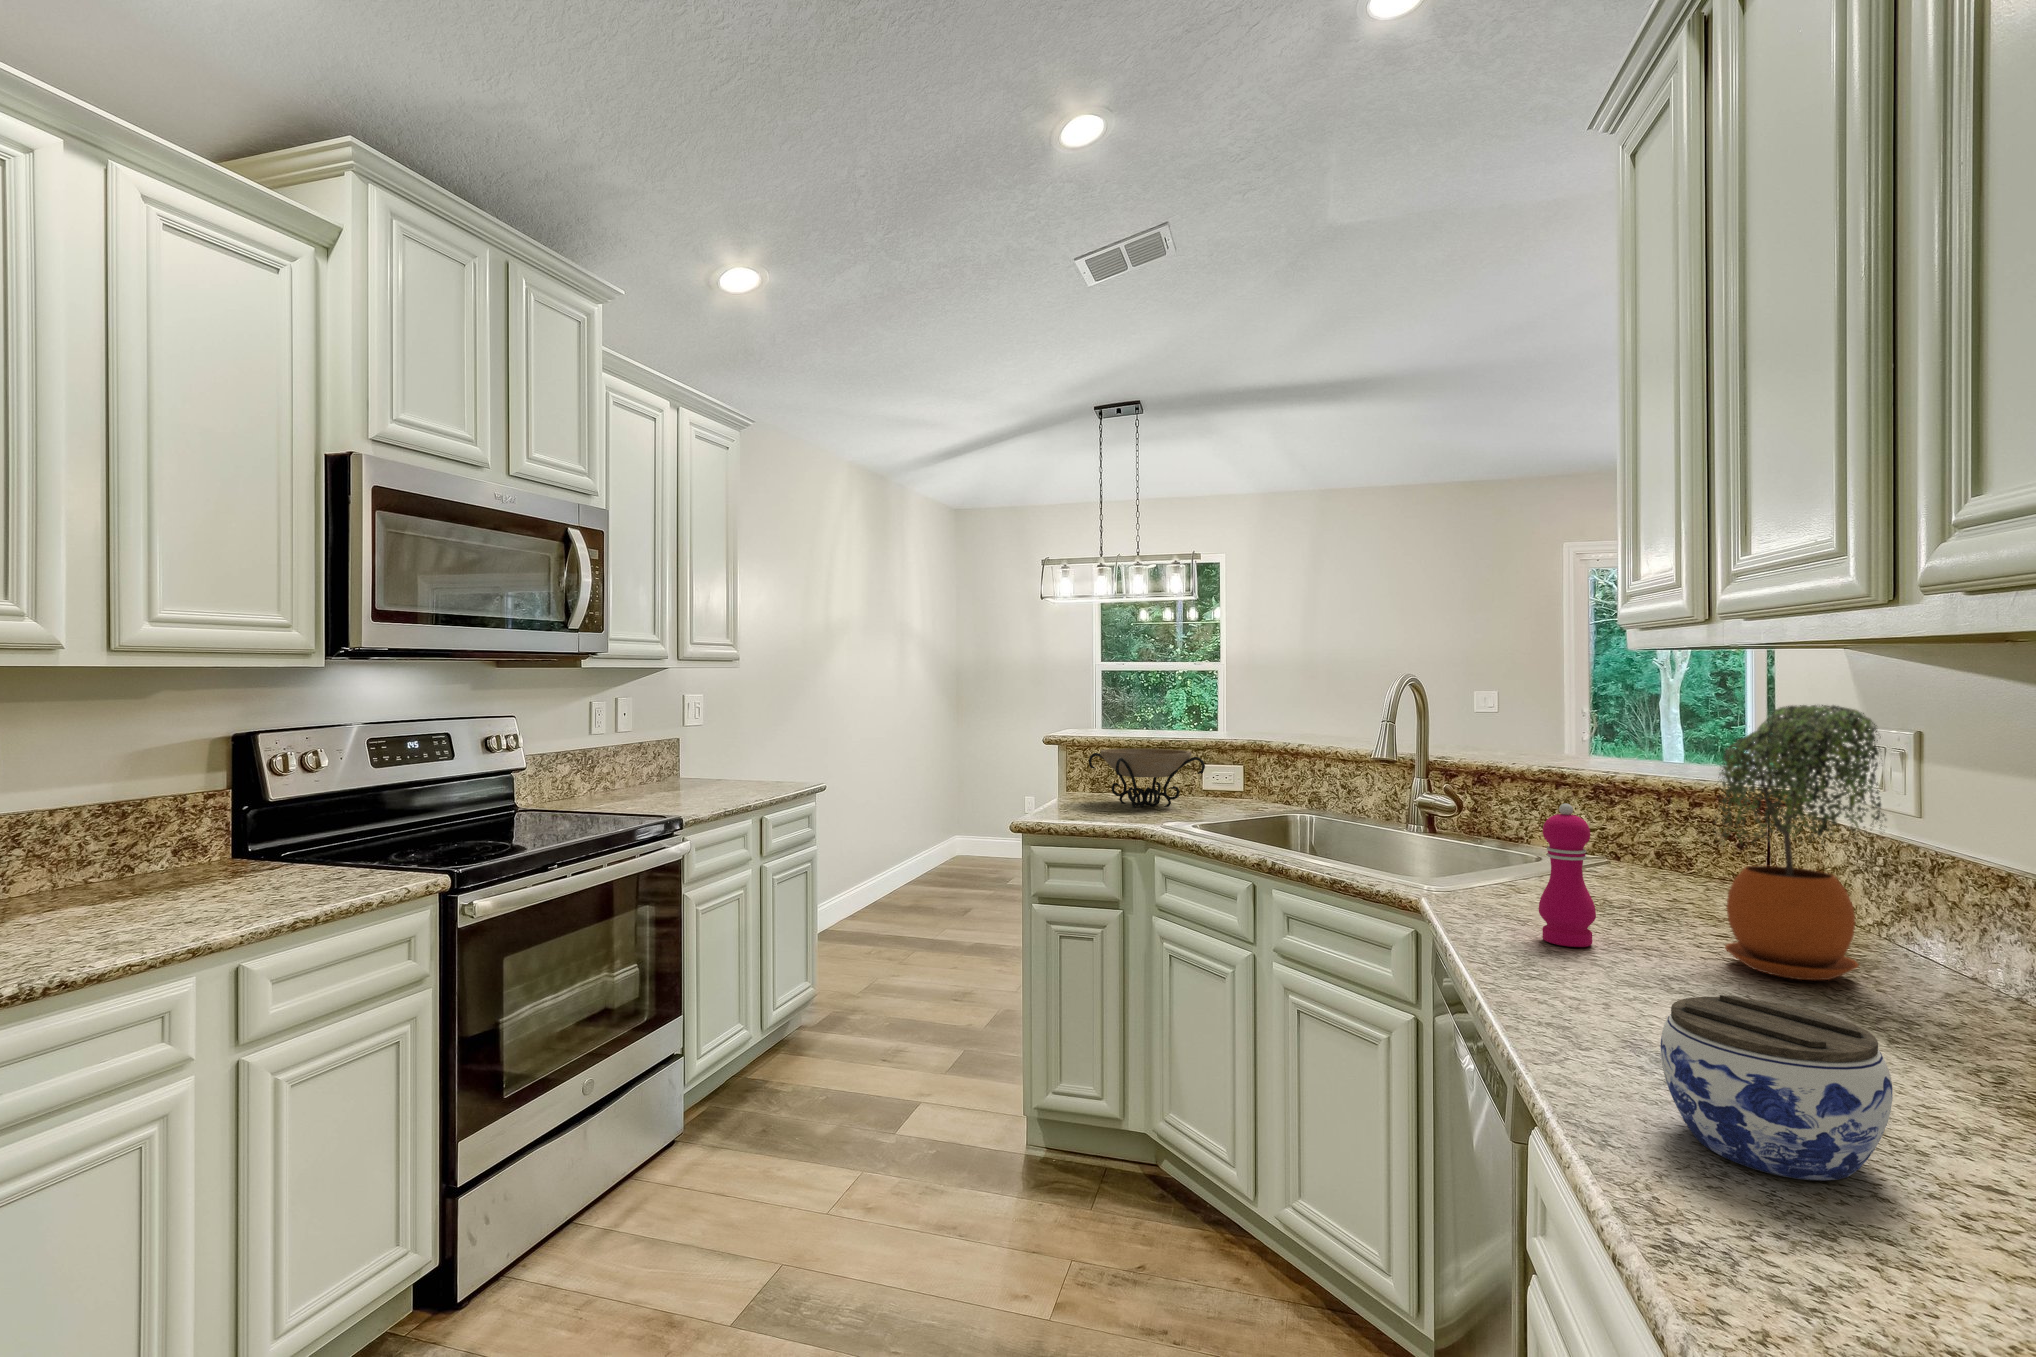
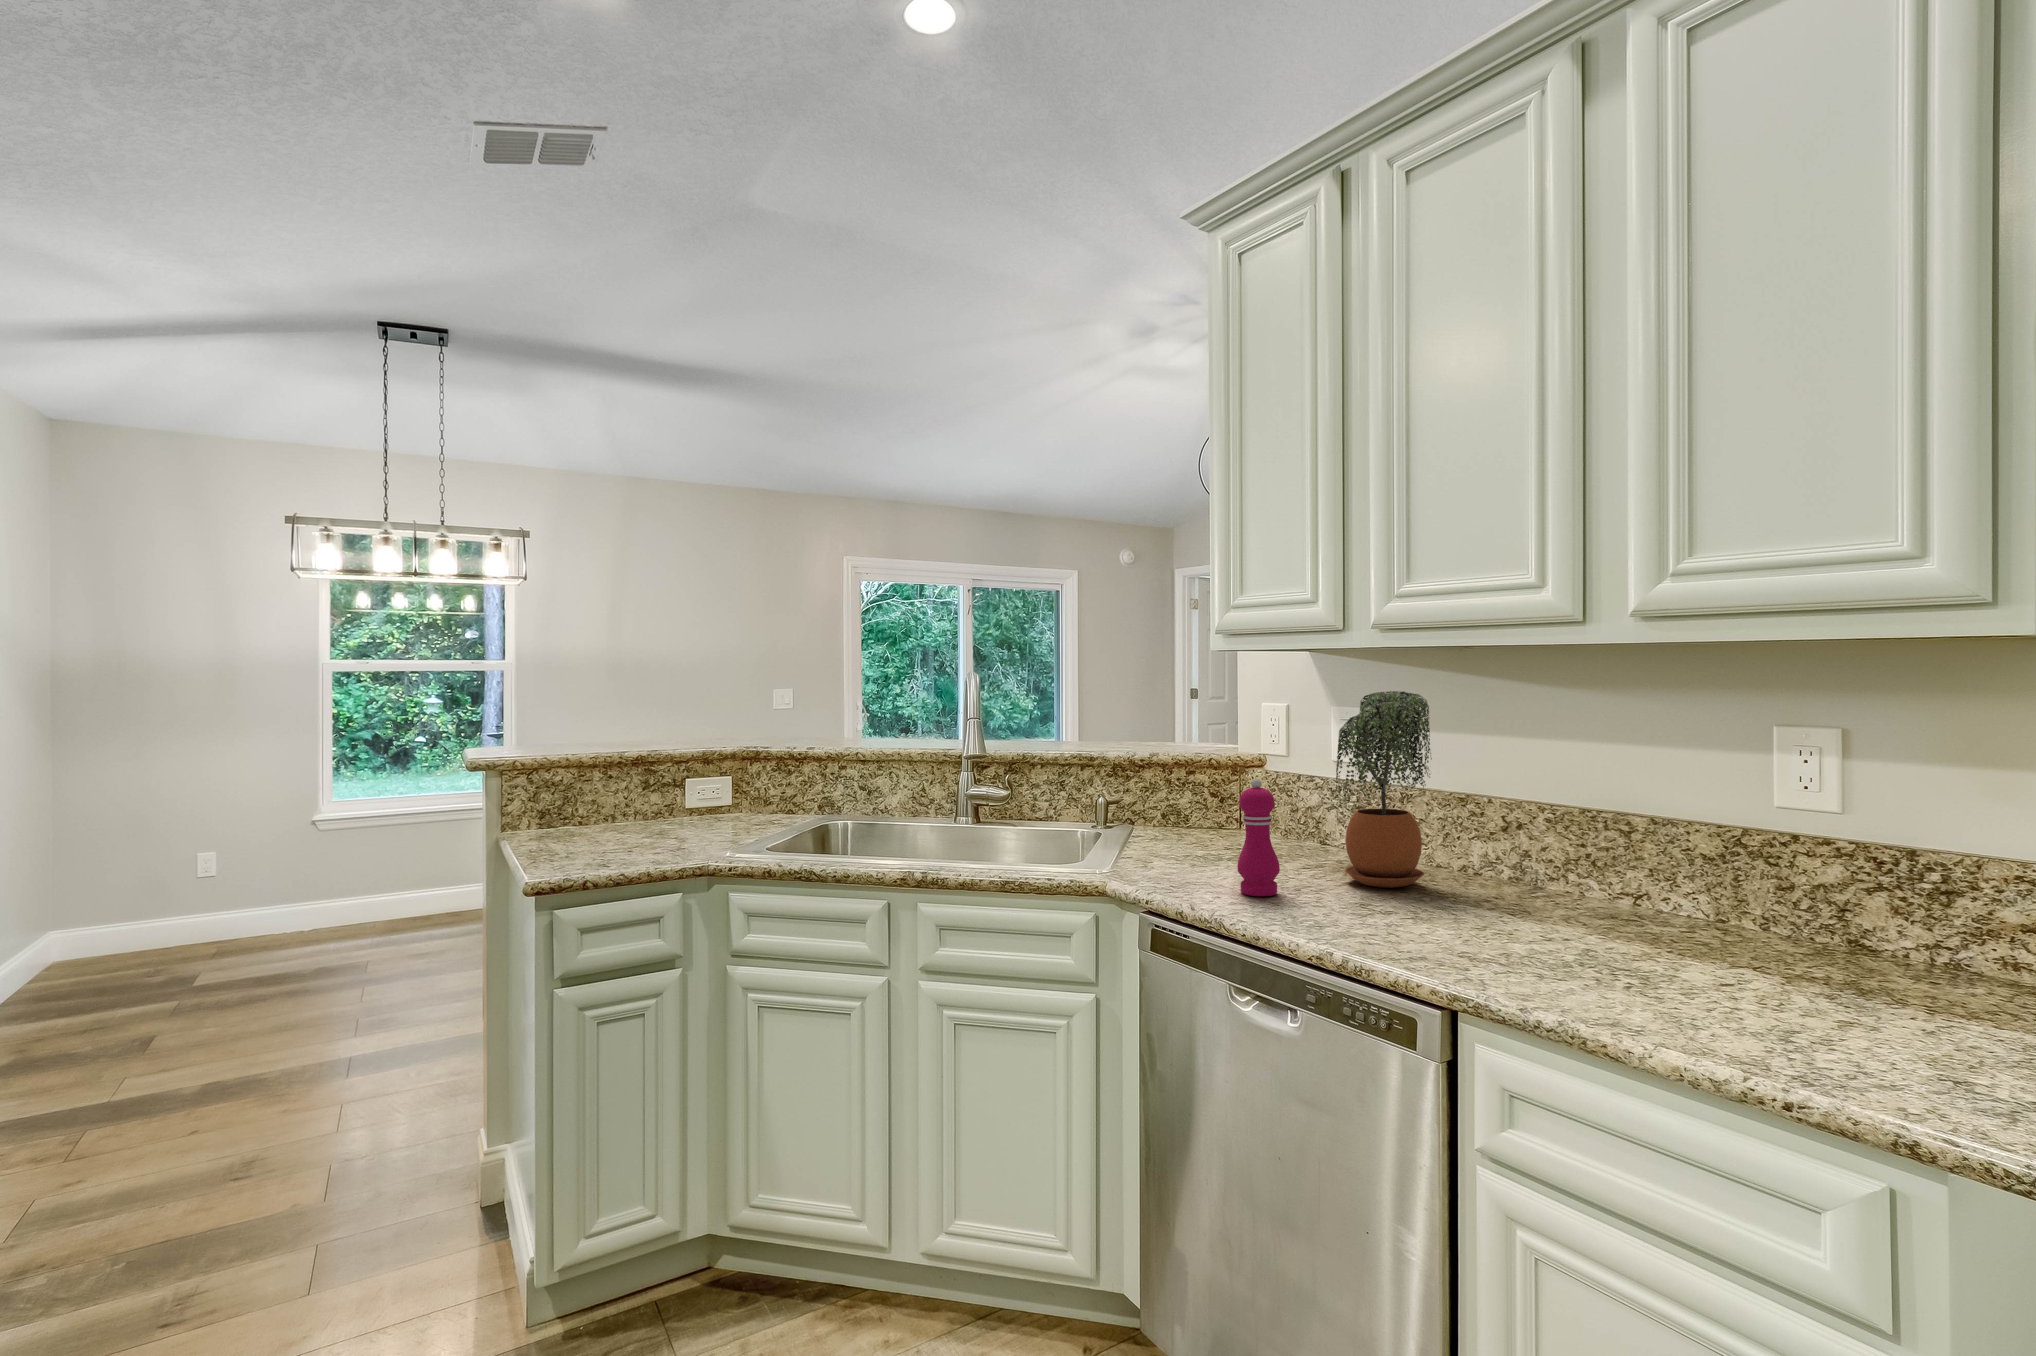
decorative bowl: present [1089,749,1205,808] -> none [571,765,737,841]
jar: present [1660,995,1893,1181] -> none [1566,895,1710,1006]

